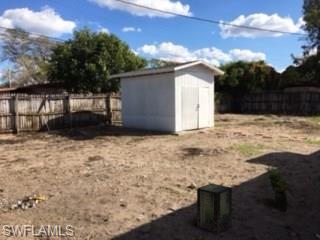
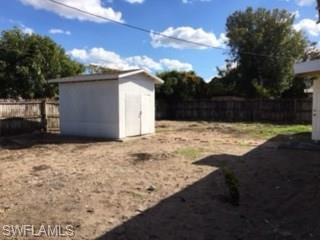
storage box: present [197,183,232,234] -> none [167,184,197,230]

